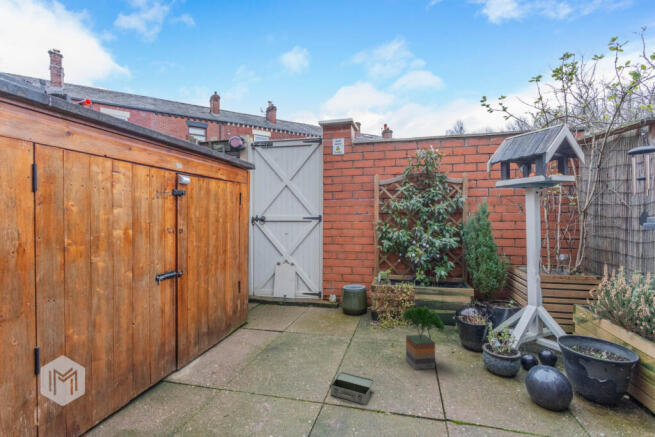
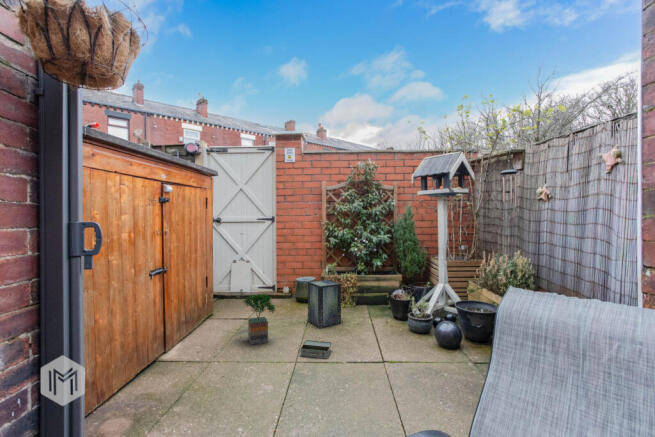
storage box: none [351,291,392,353] -> present [308,280,341,329]
potted tree: present [402,307,445,370] -> present [244,294,275,345]

